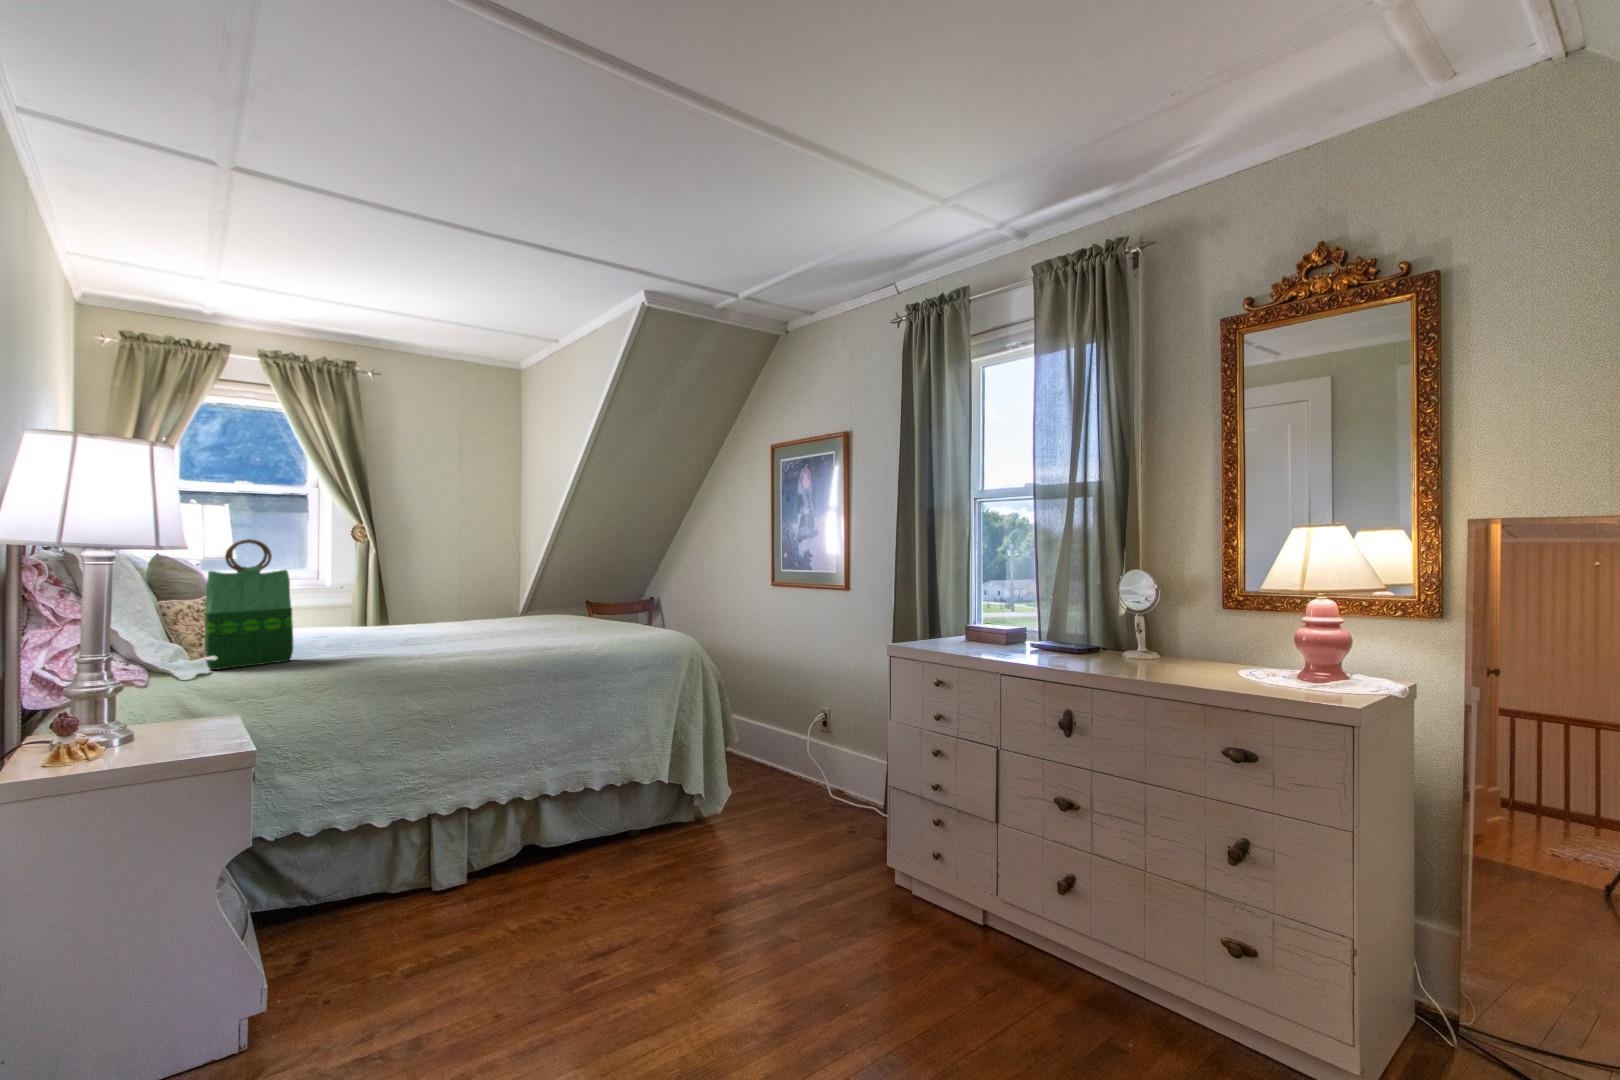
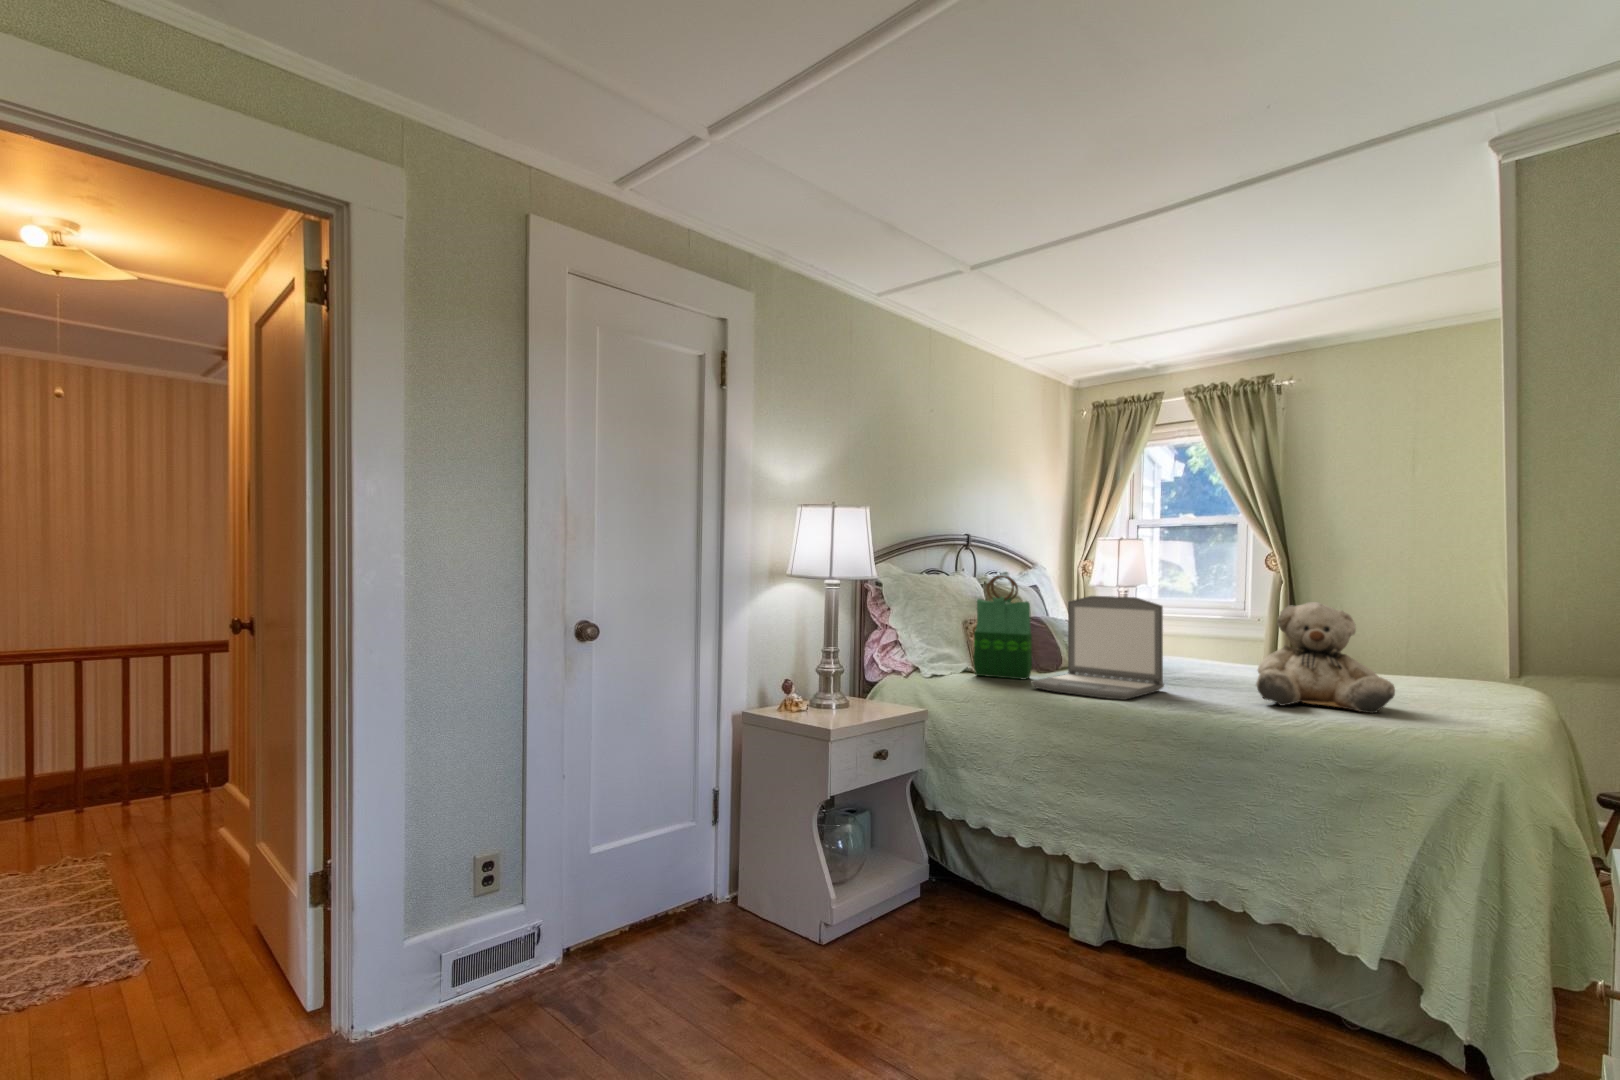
teddy bear: none [521,554,619,632] -> present [1256,602,1395,714]
laptop: none [340,557,467,660] -> present [1031,596,1164,700]

